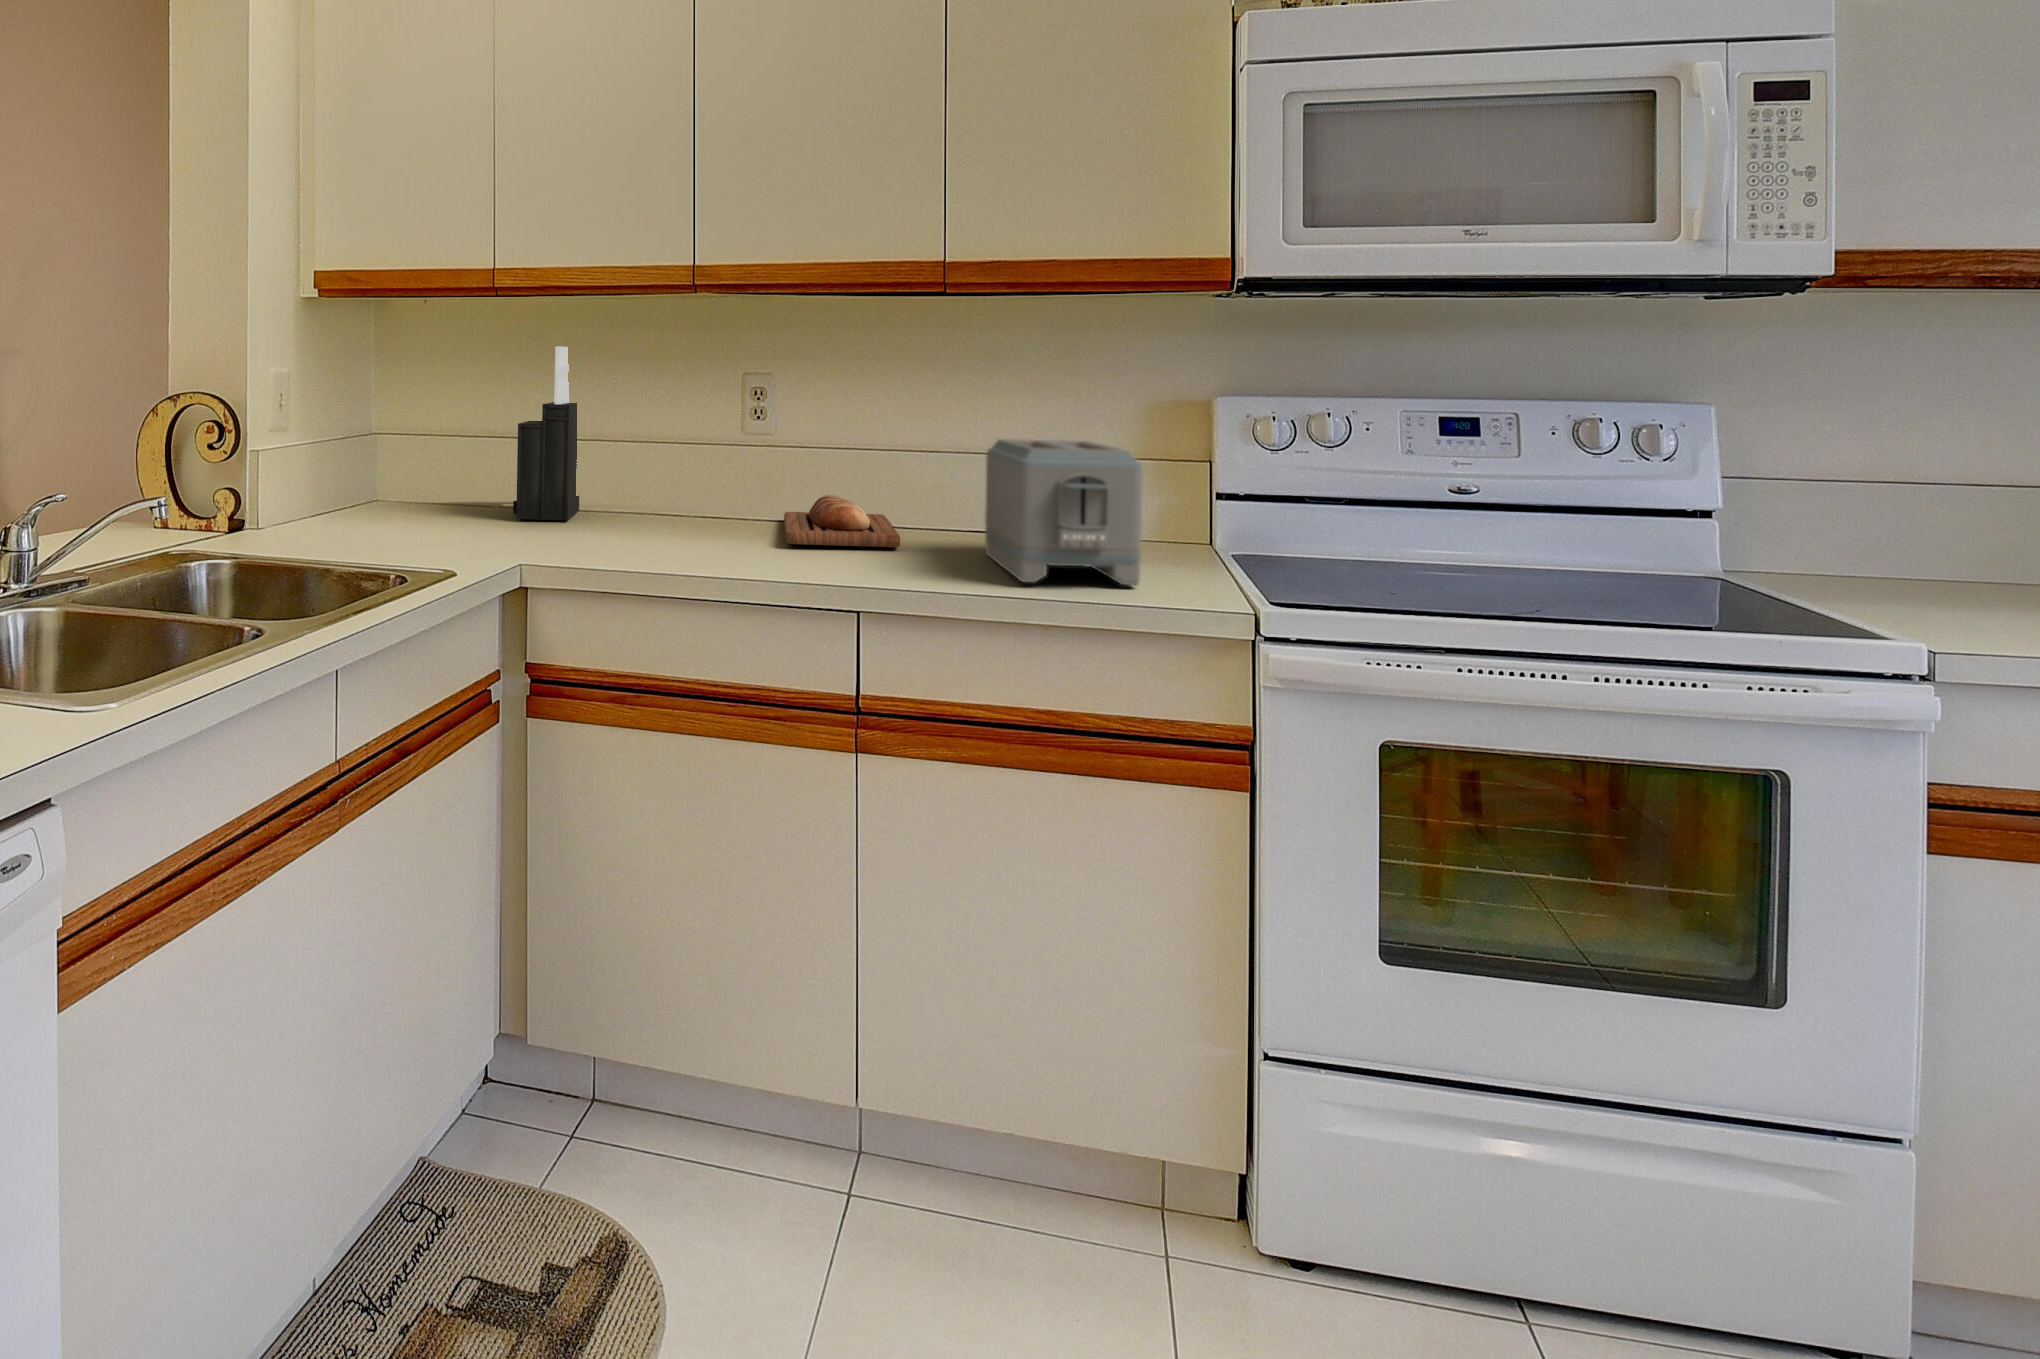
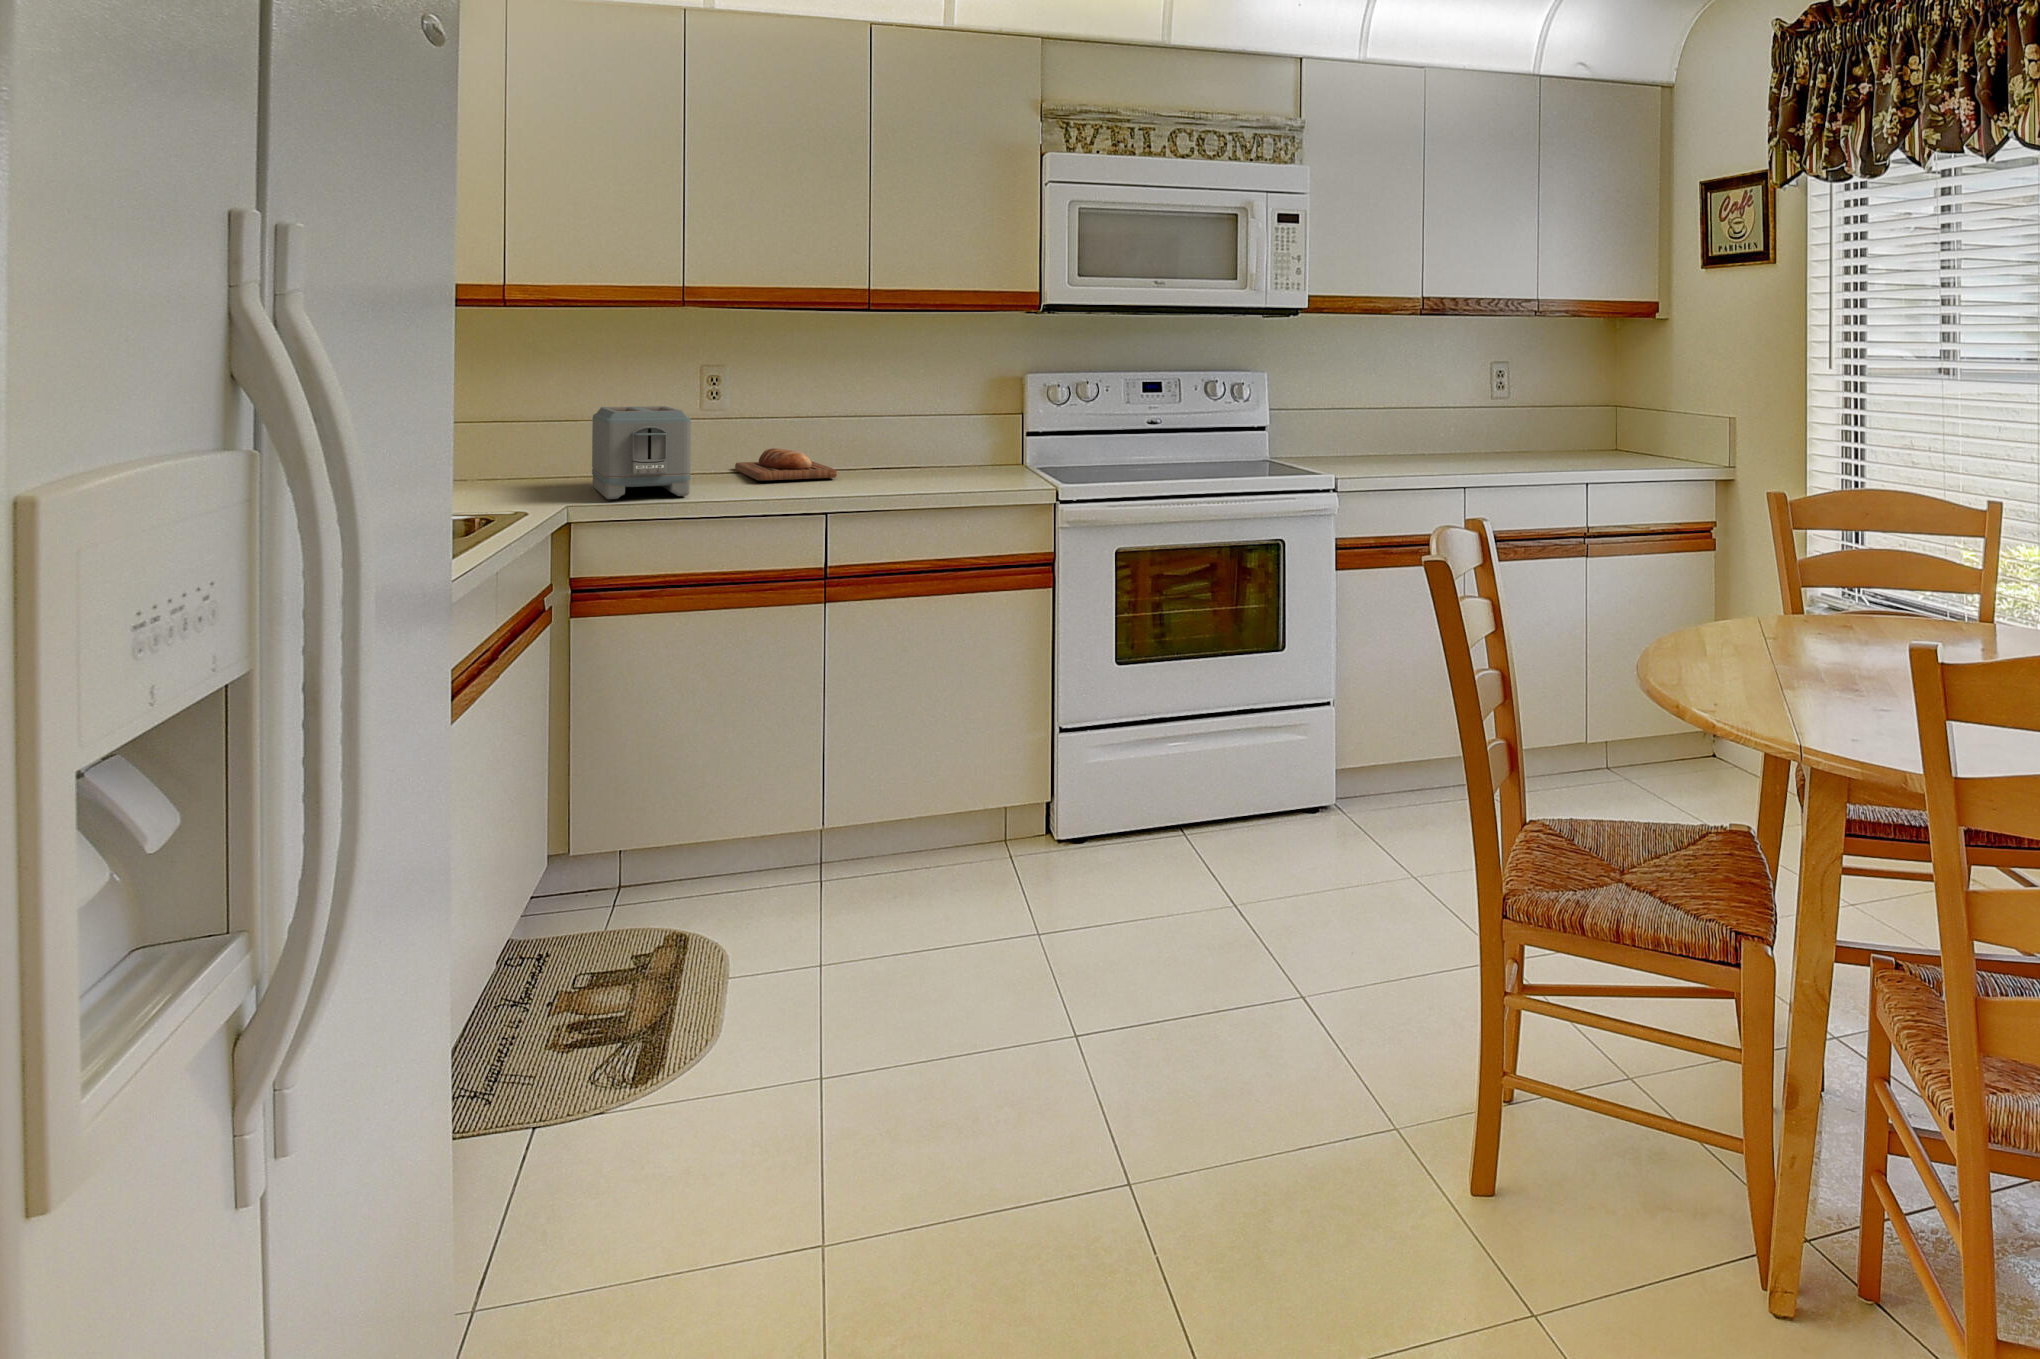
knife block: present [513,346,579,520] -> none [501,344,561,481]
toaster: present [985,439,1143,586] -> present [592,406,691,499]

